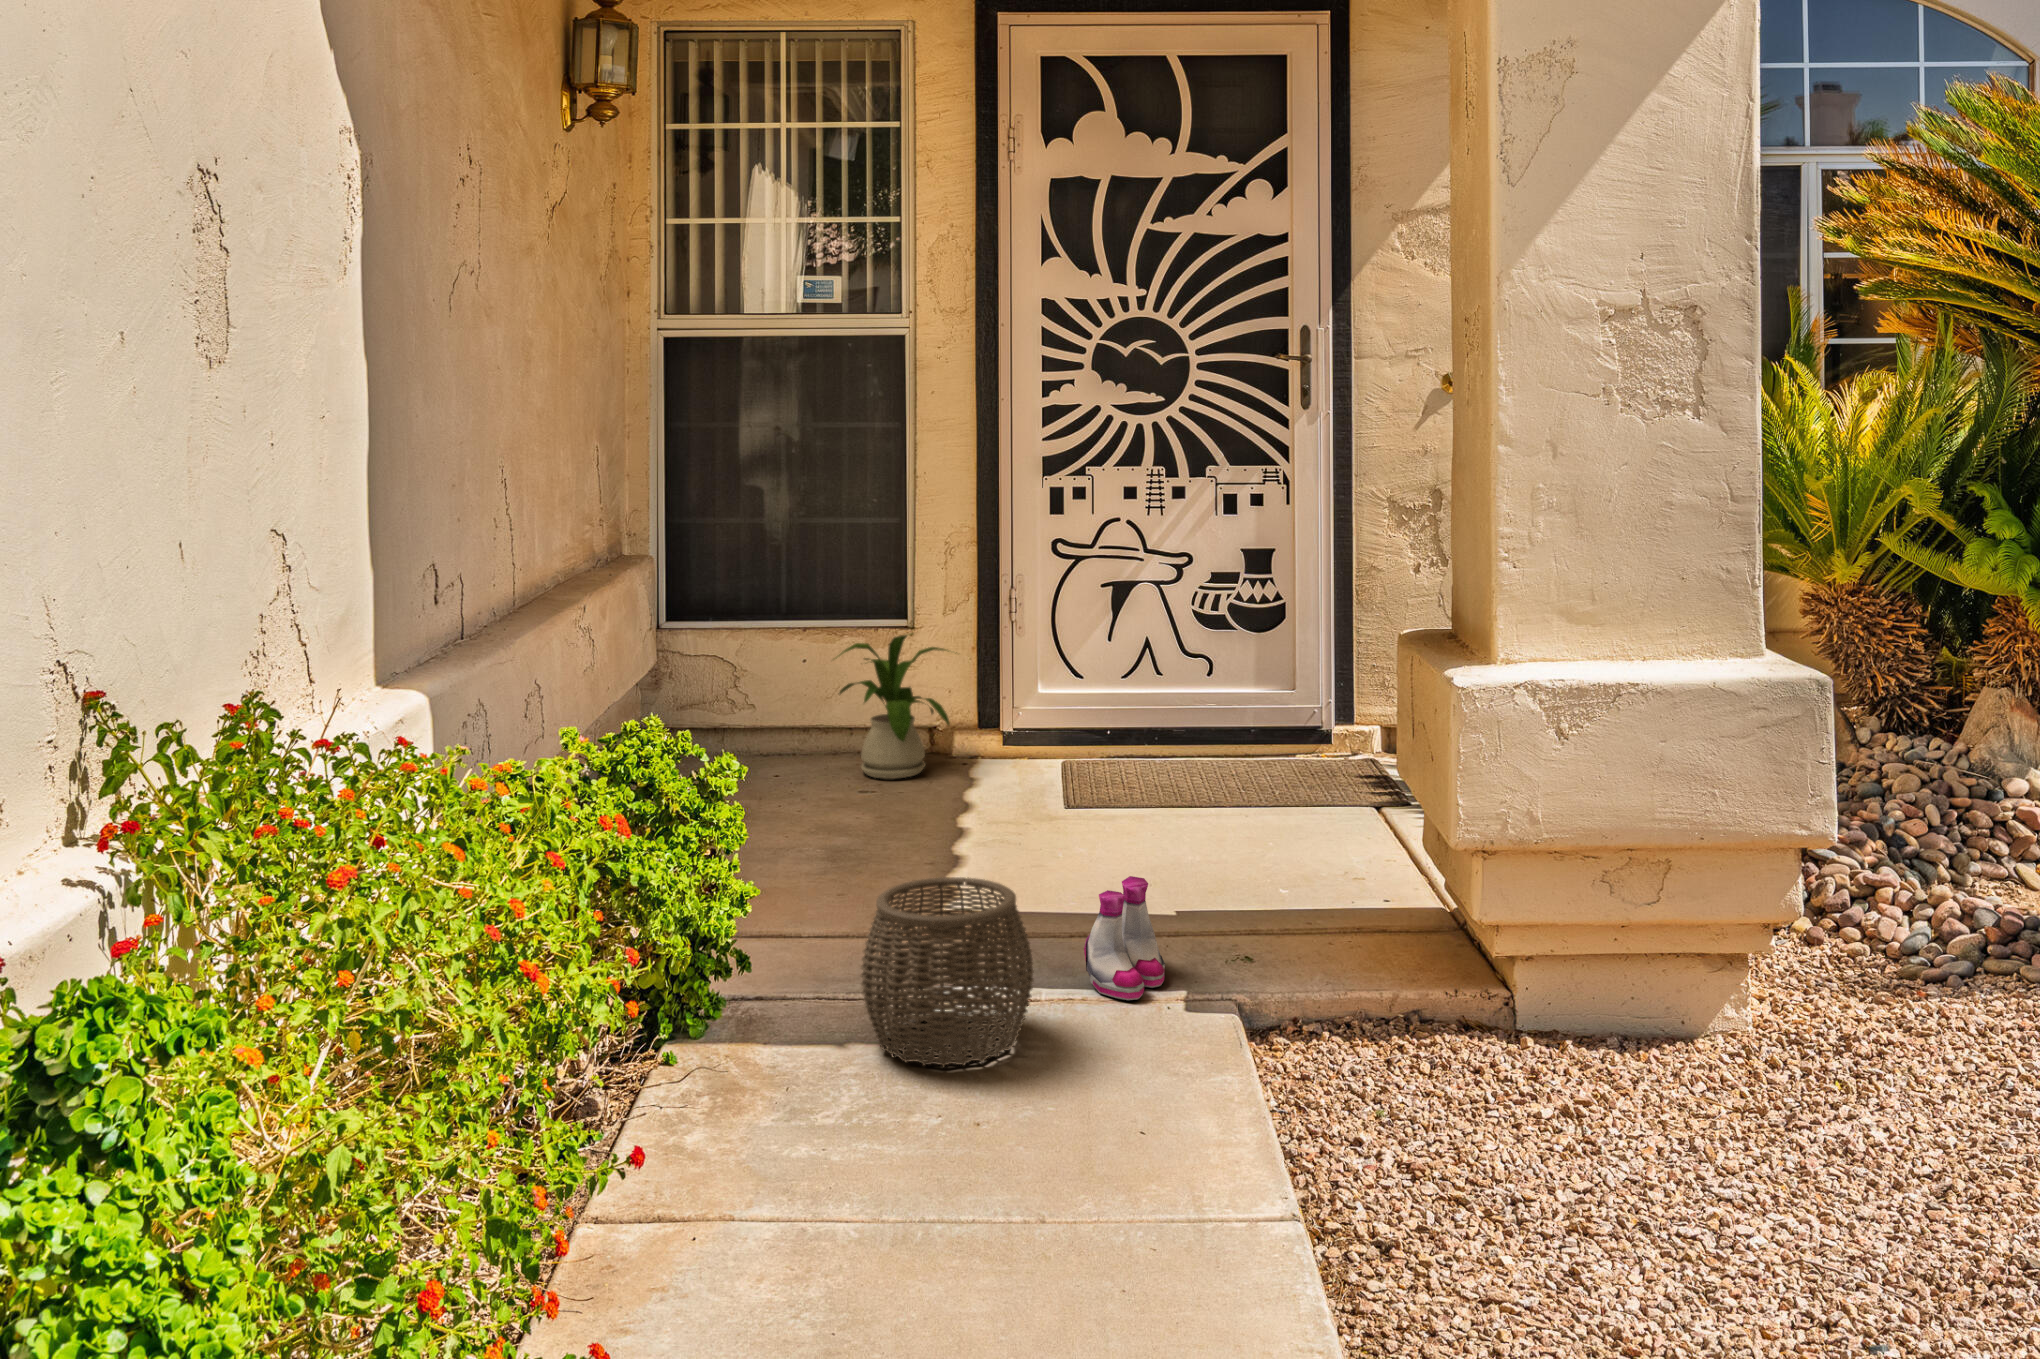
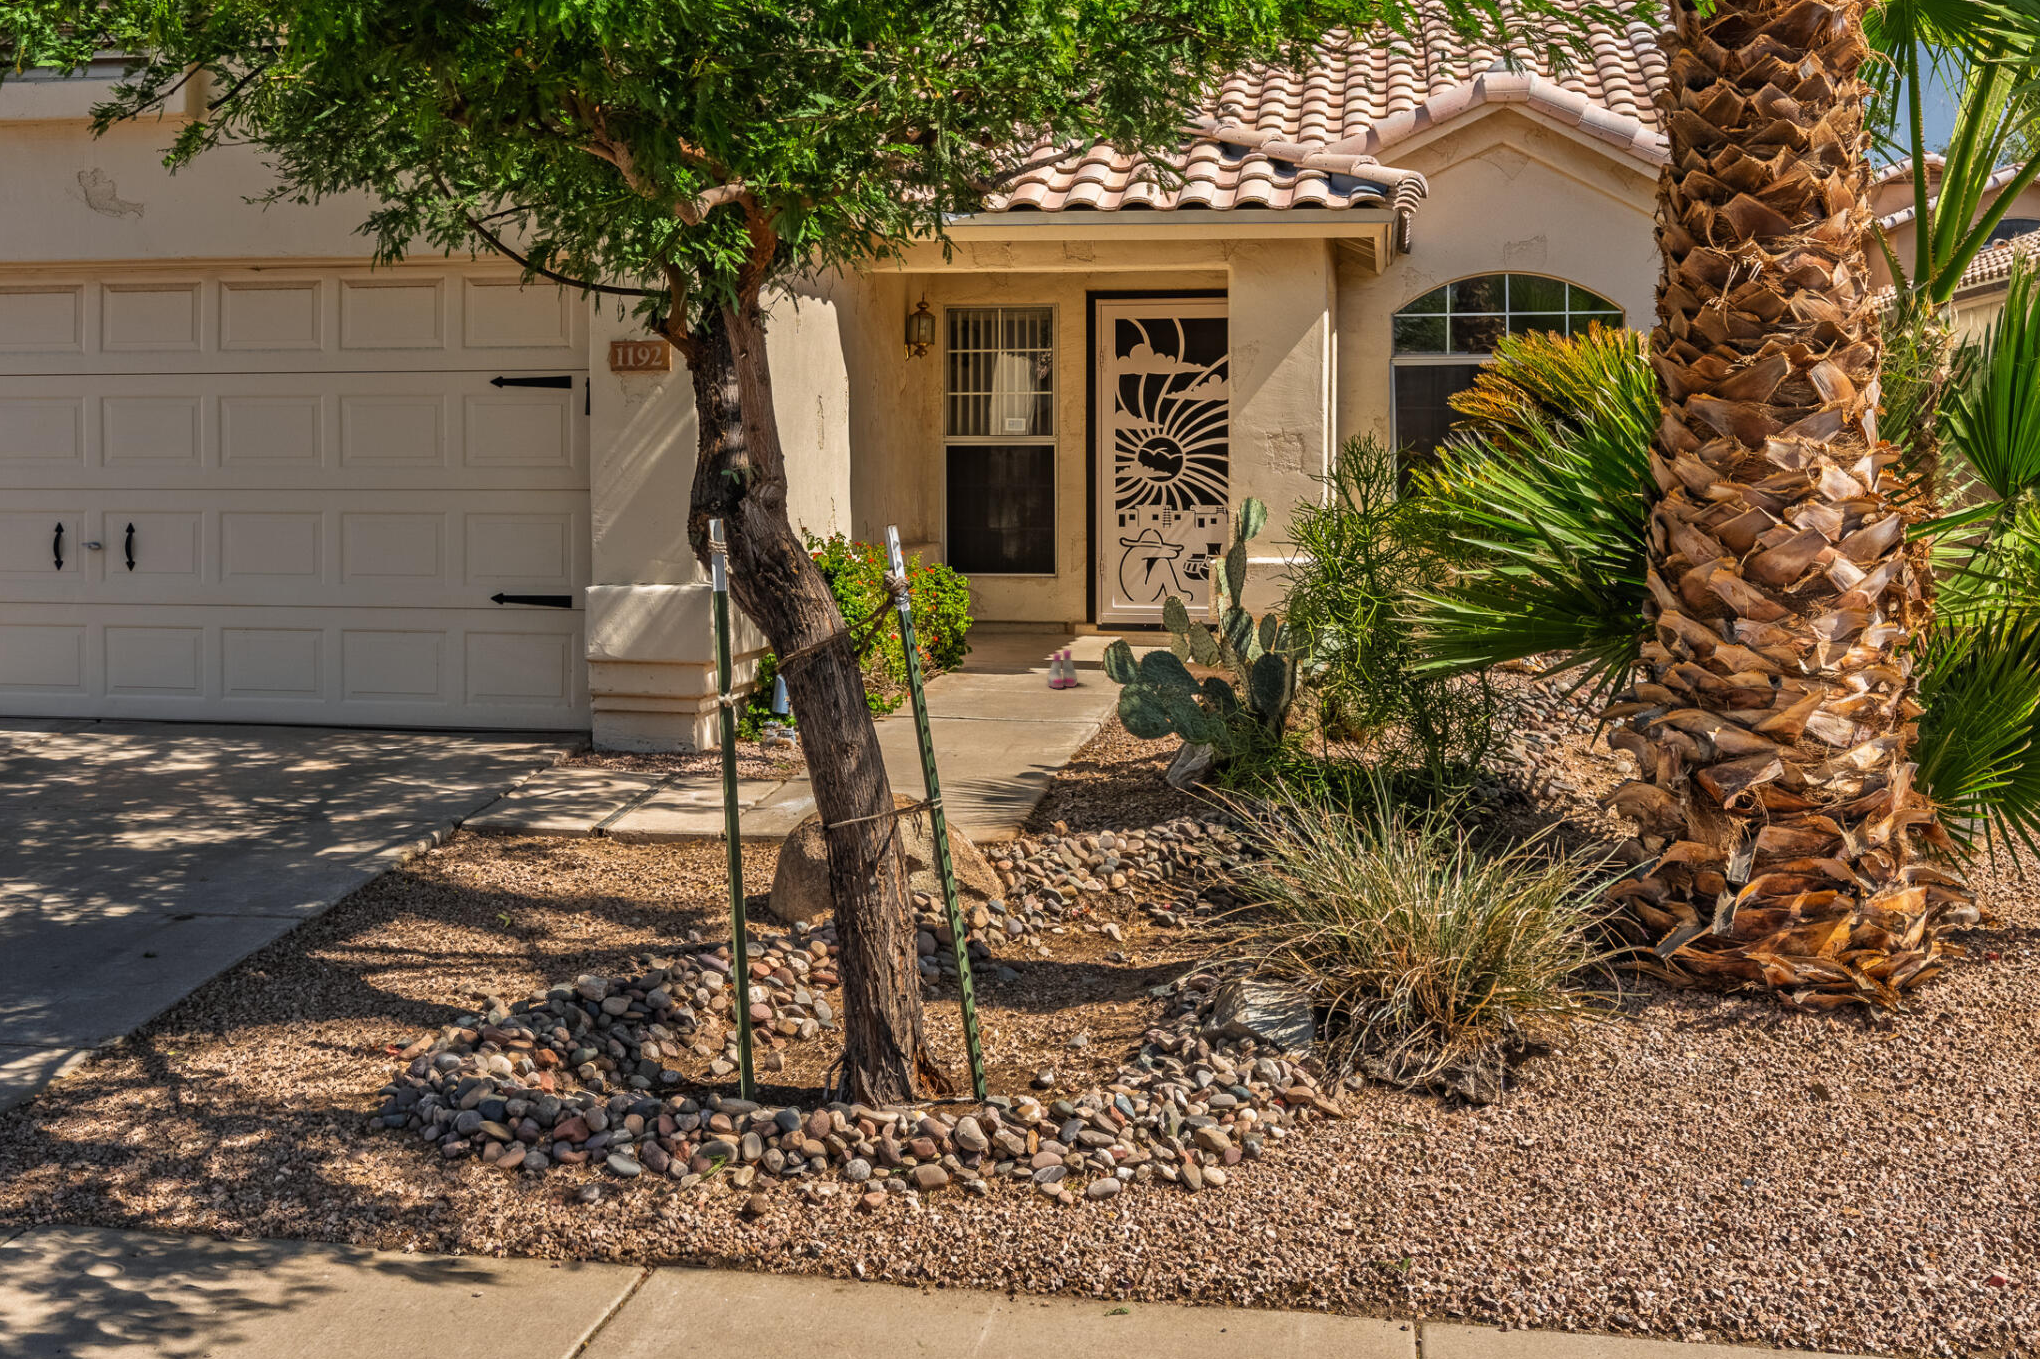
house plant: present [839,634,950,779] -> none [1015,573,1071,635]
woven basket: present [860,877,1034,1067] -> none [958,640,1016,695]

